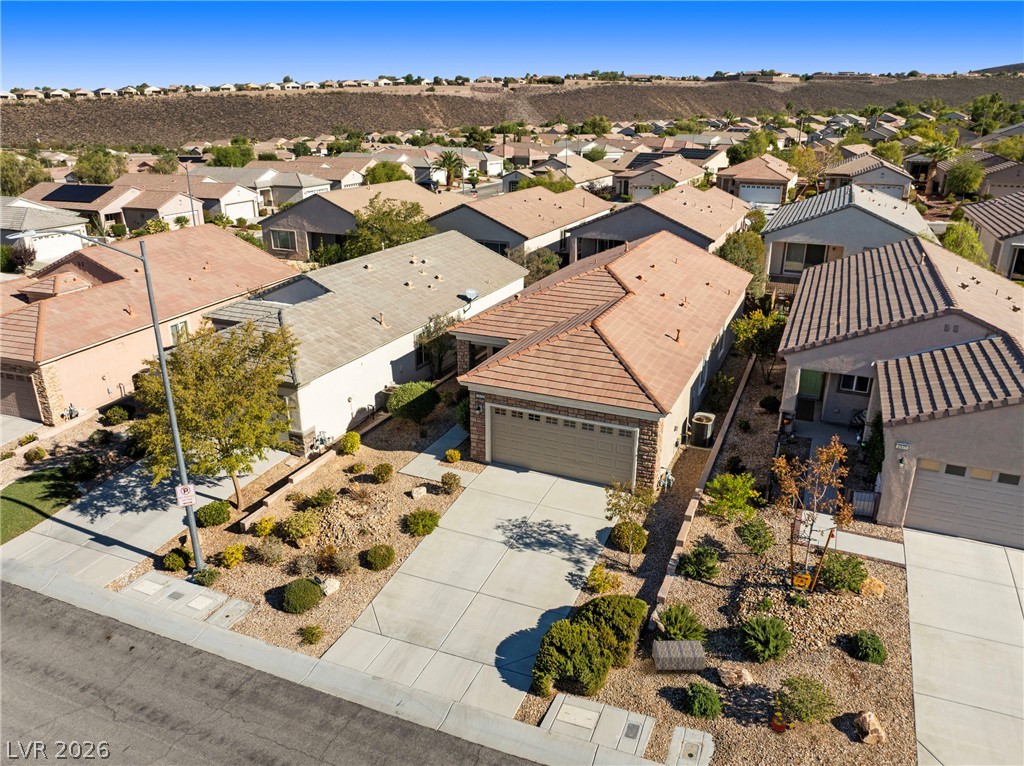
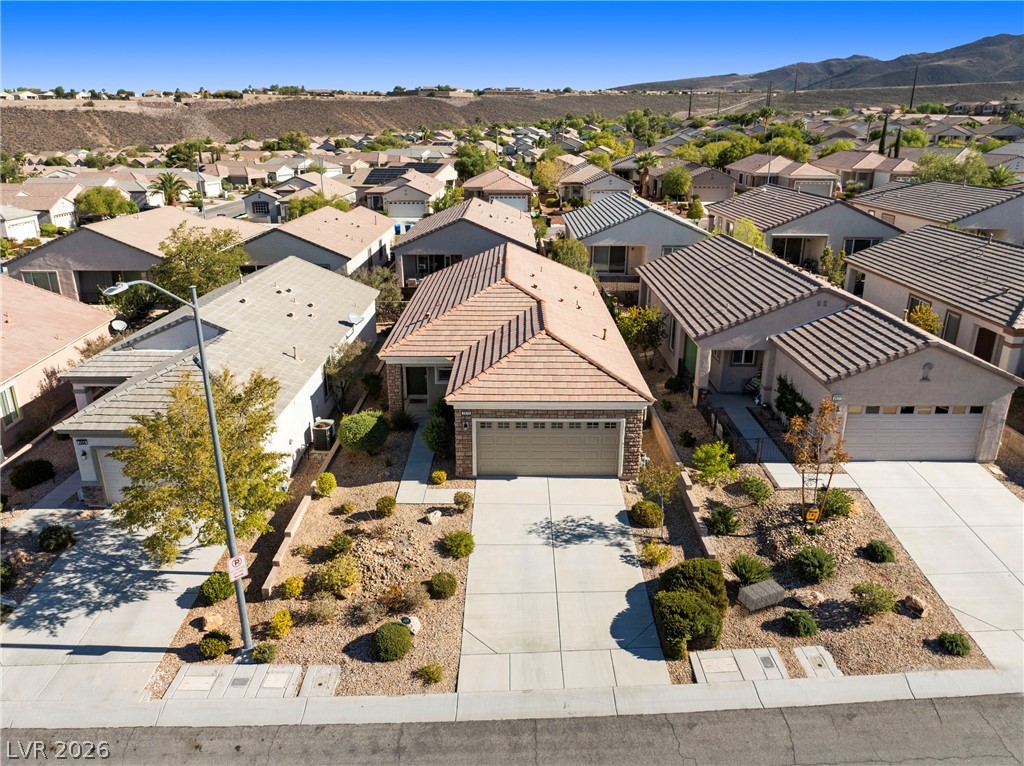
decorative plant: present [772,696,794,732] -> none [855,597,882,628]

